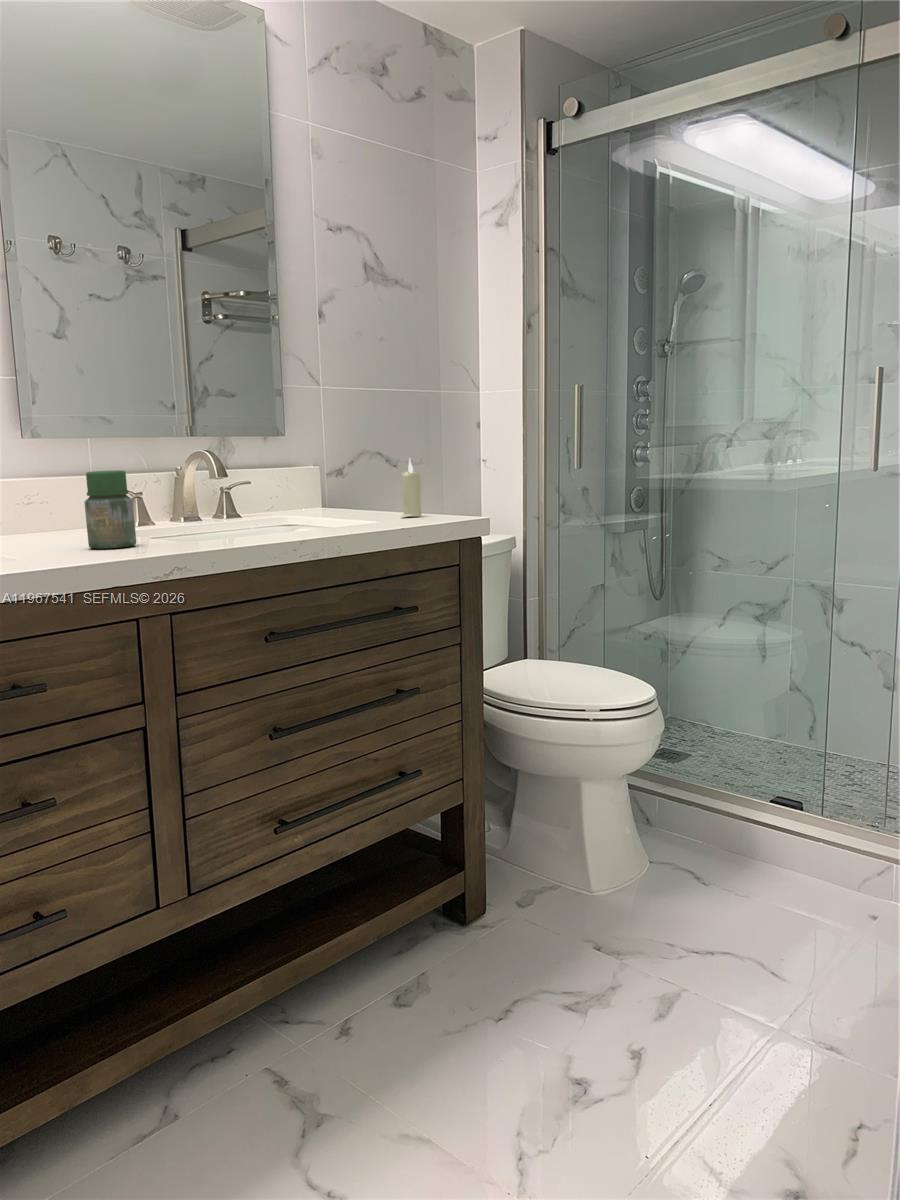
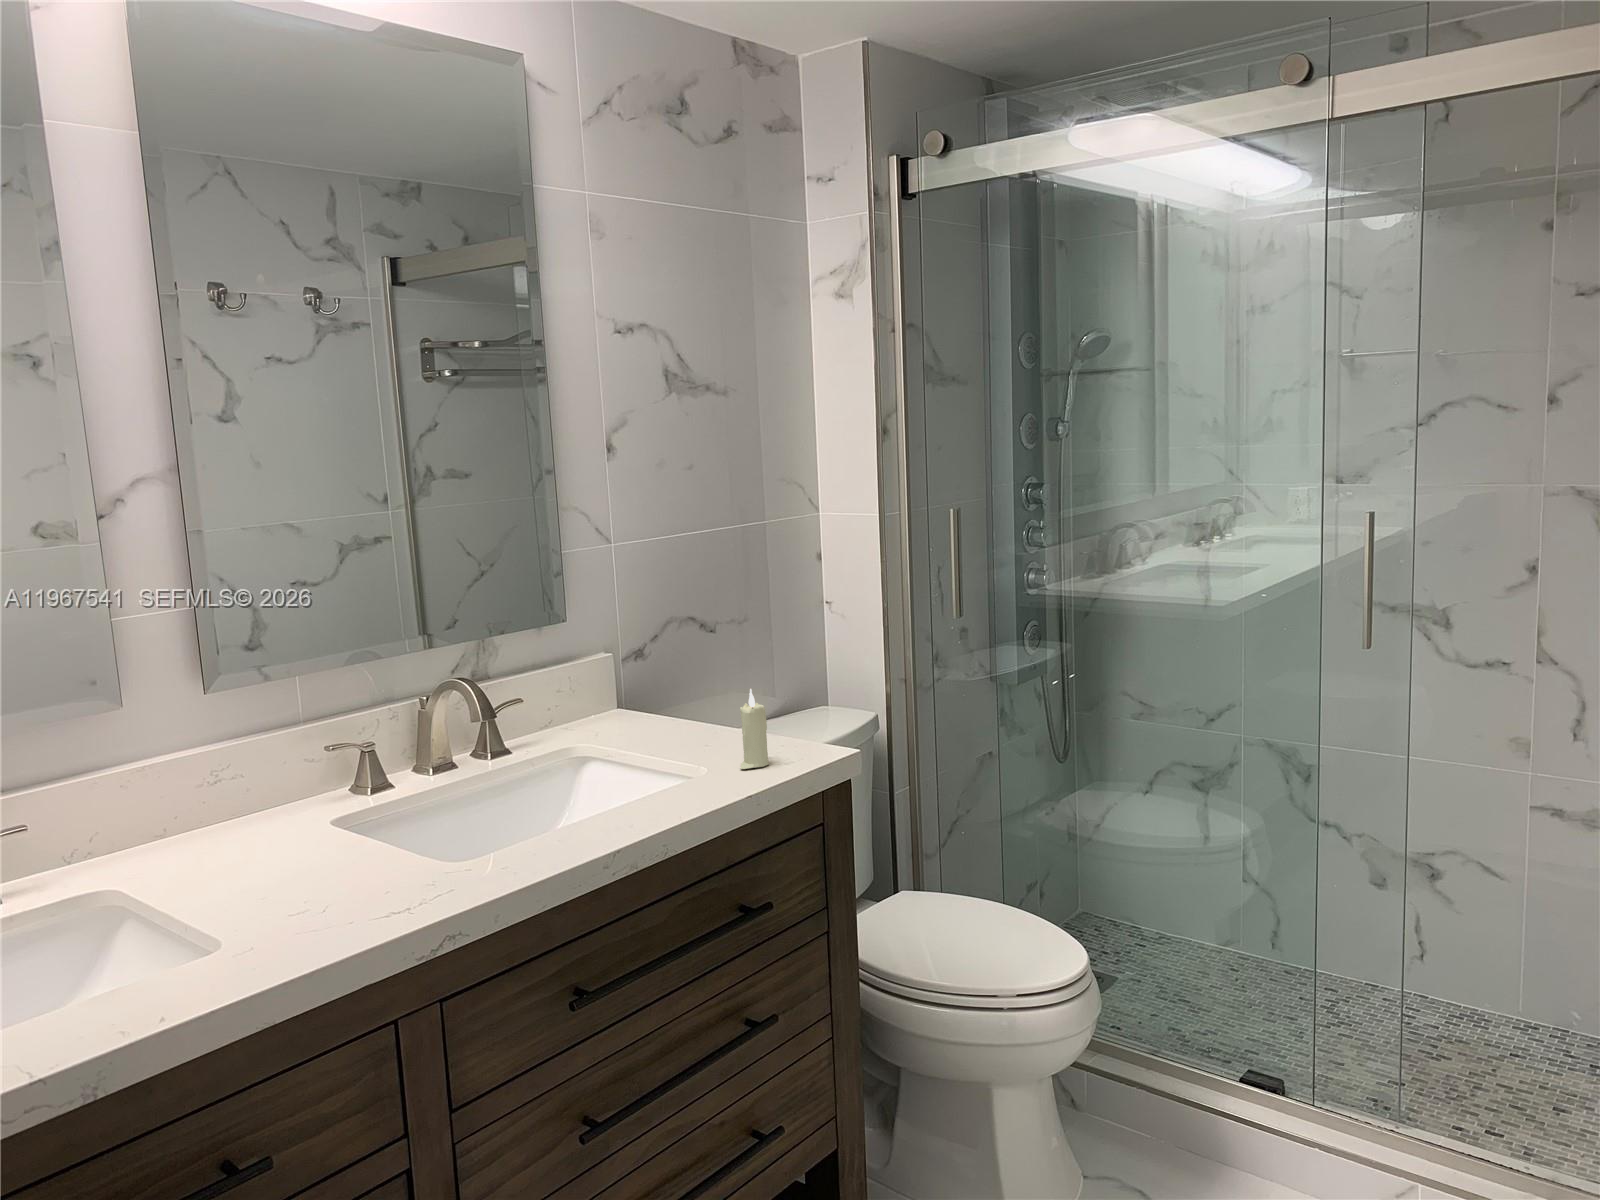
jar: present [84,470,136,549] -> none [311,788,385,908]

